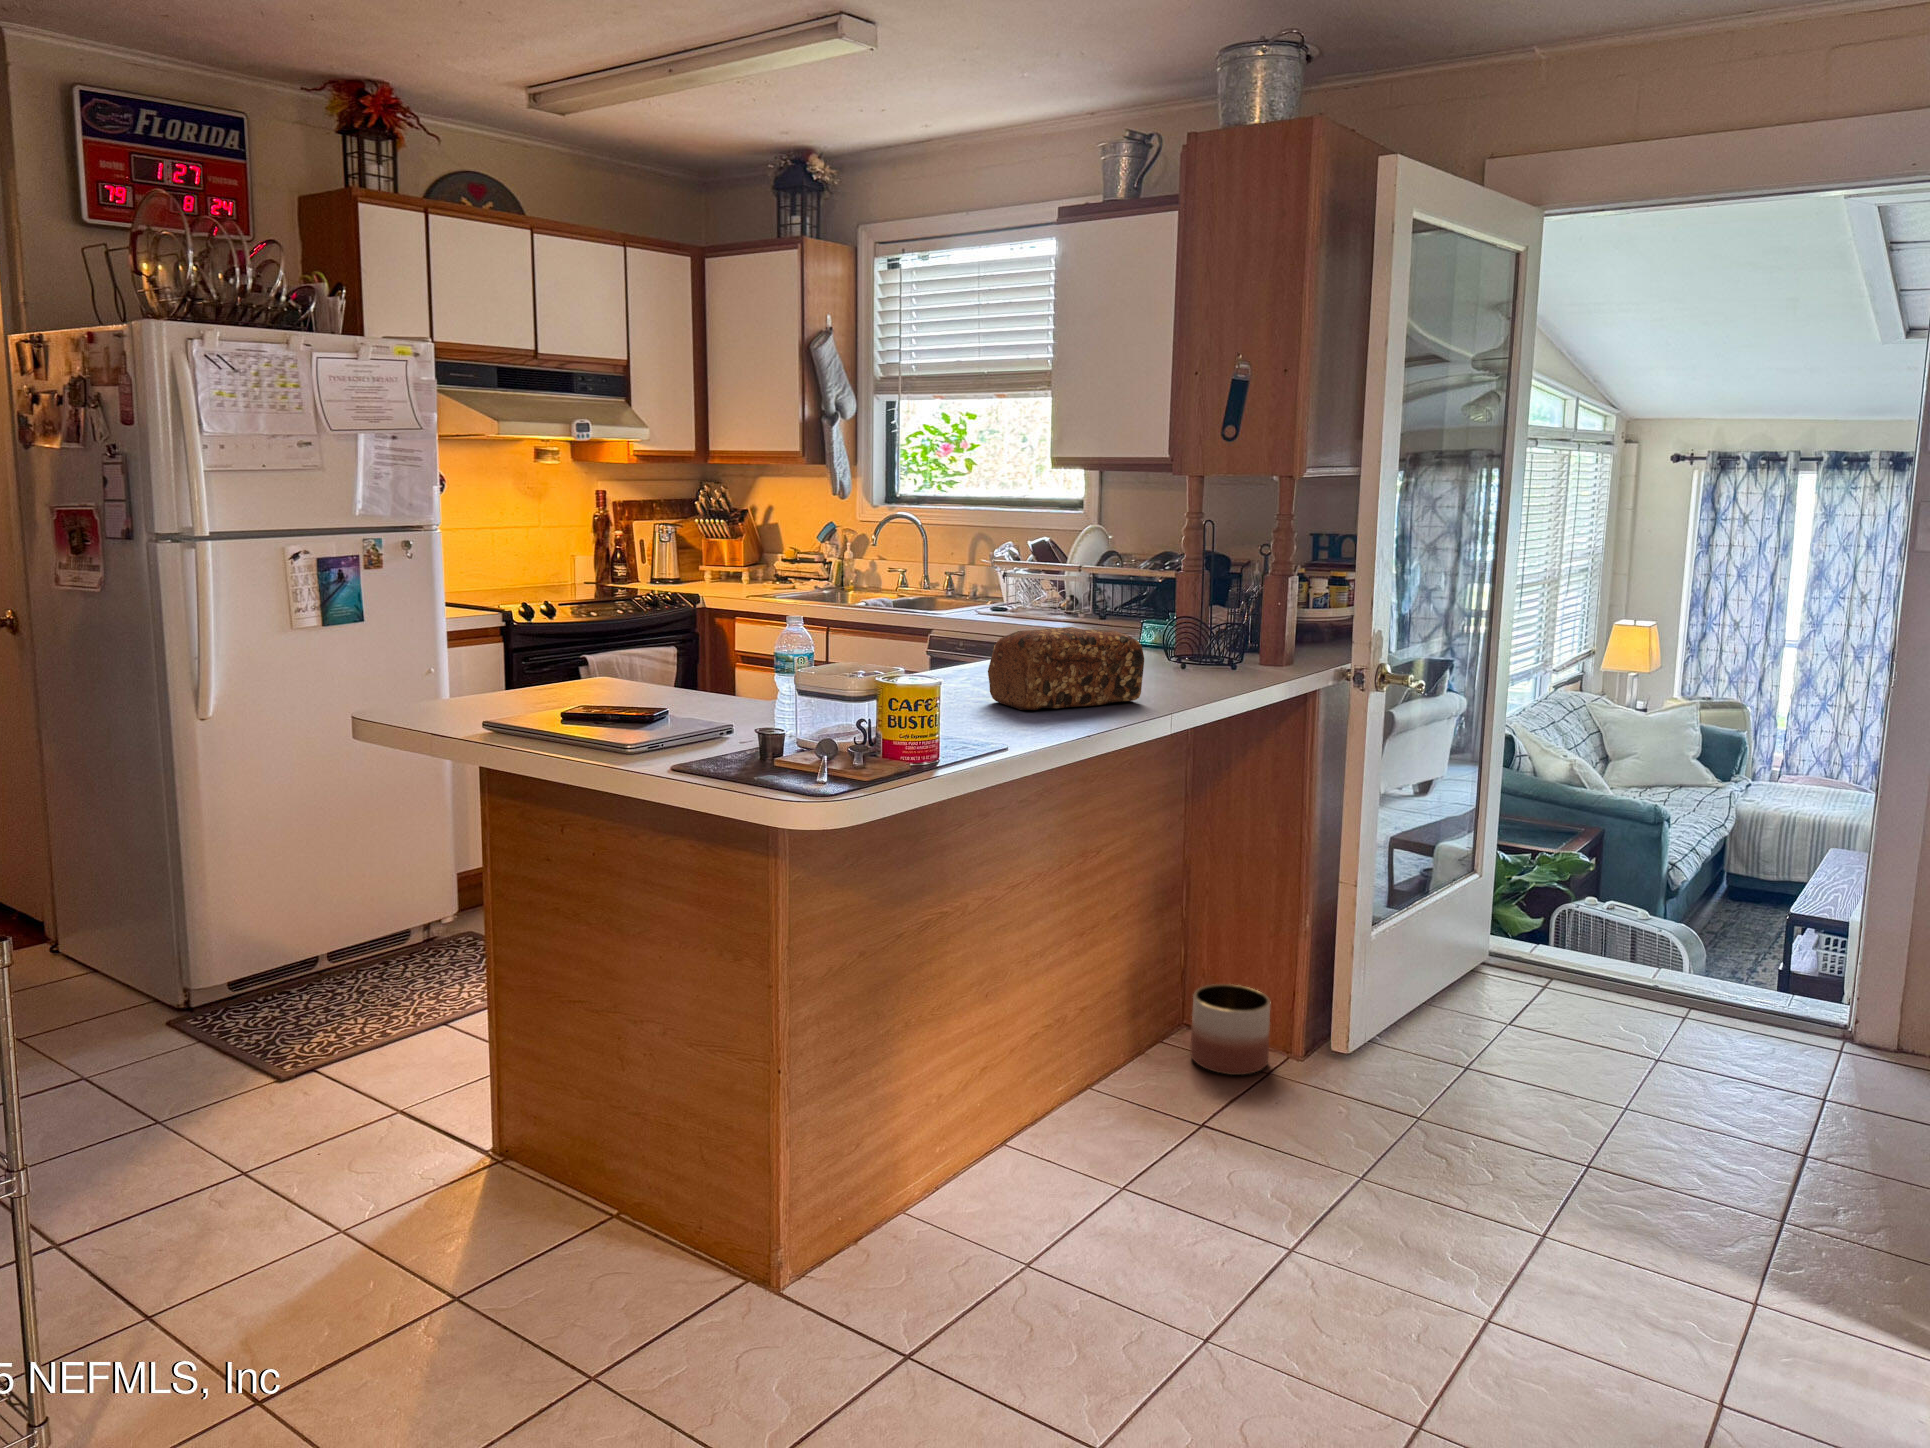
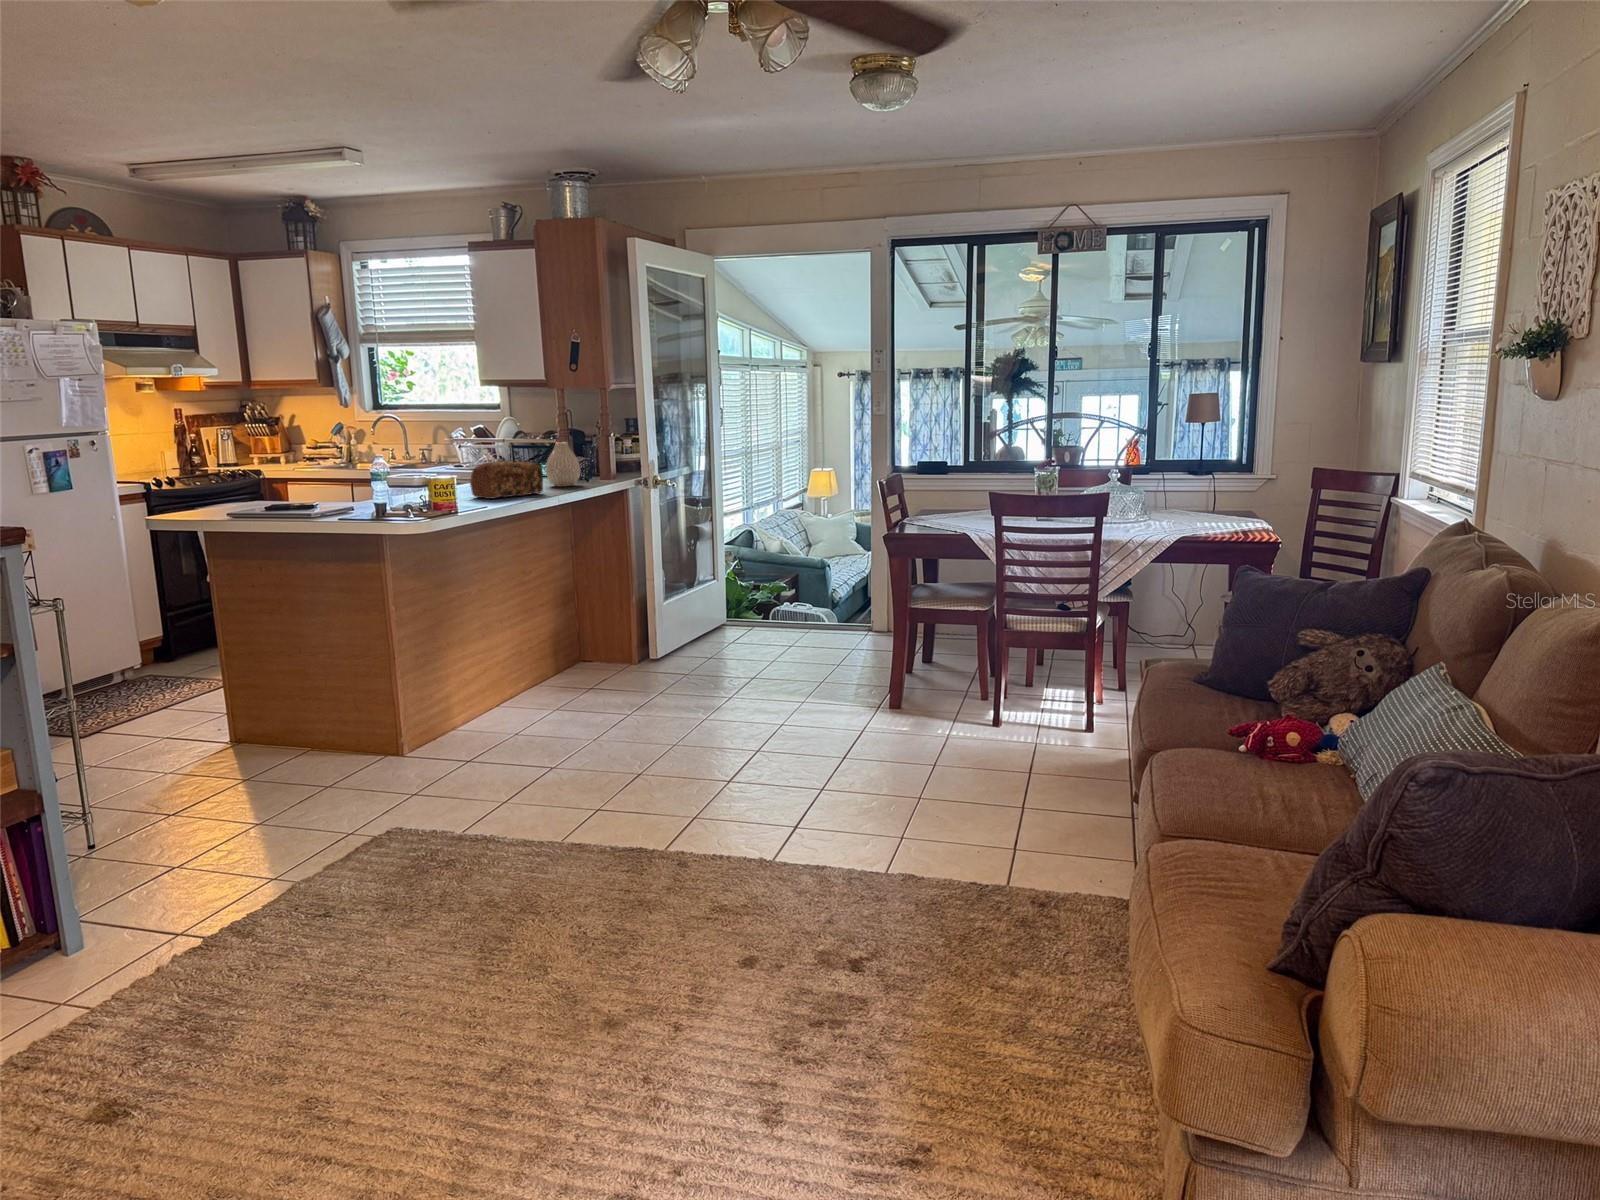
vase: none [1152,587,1225,681] -> present [545,442,581,486]
planter: present [1190,984,1271,1075] -> none [582,634,620,673]

